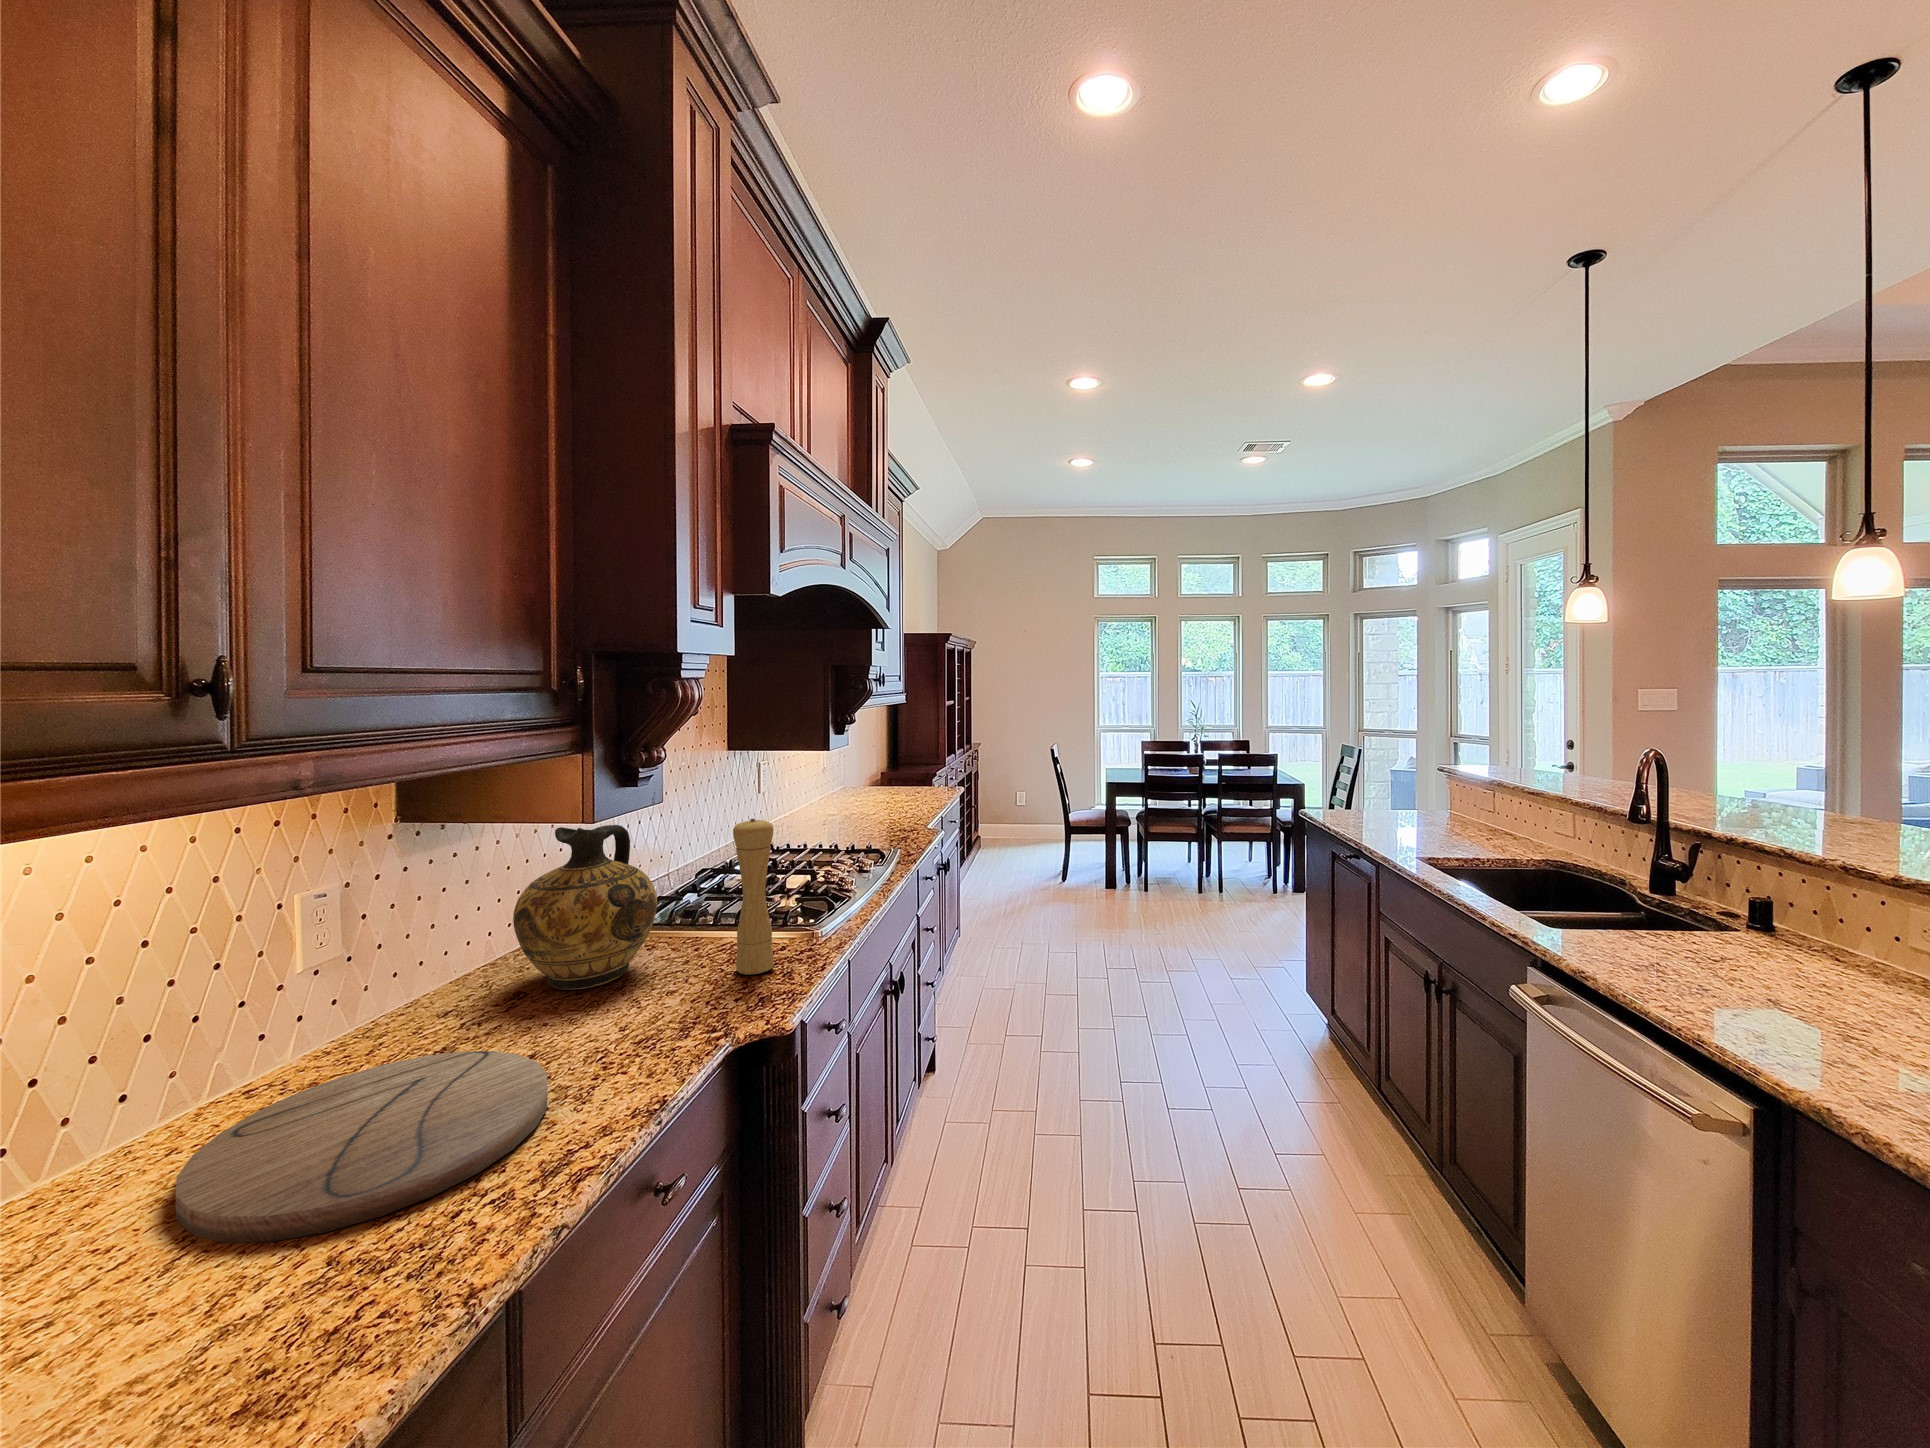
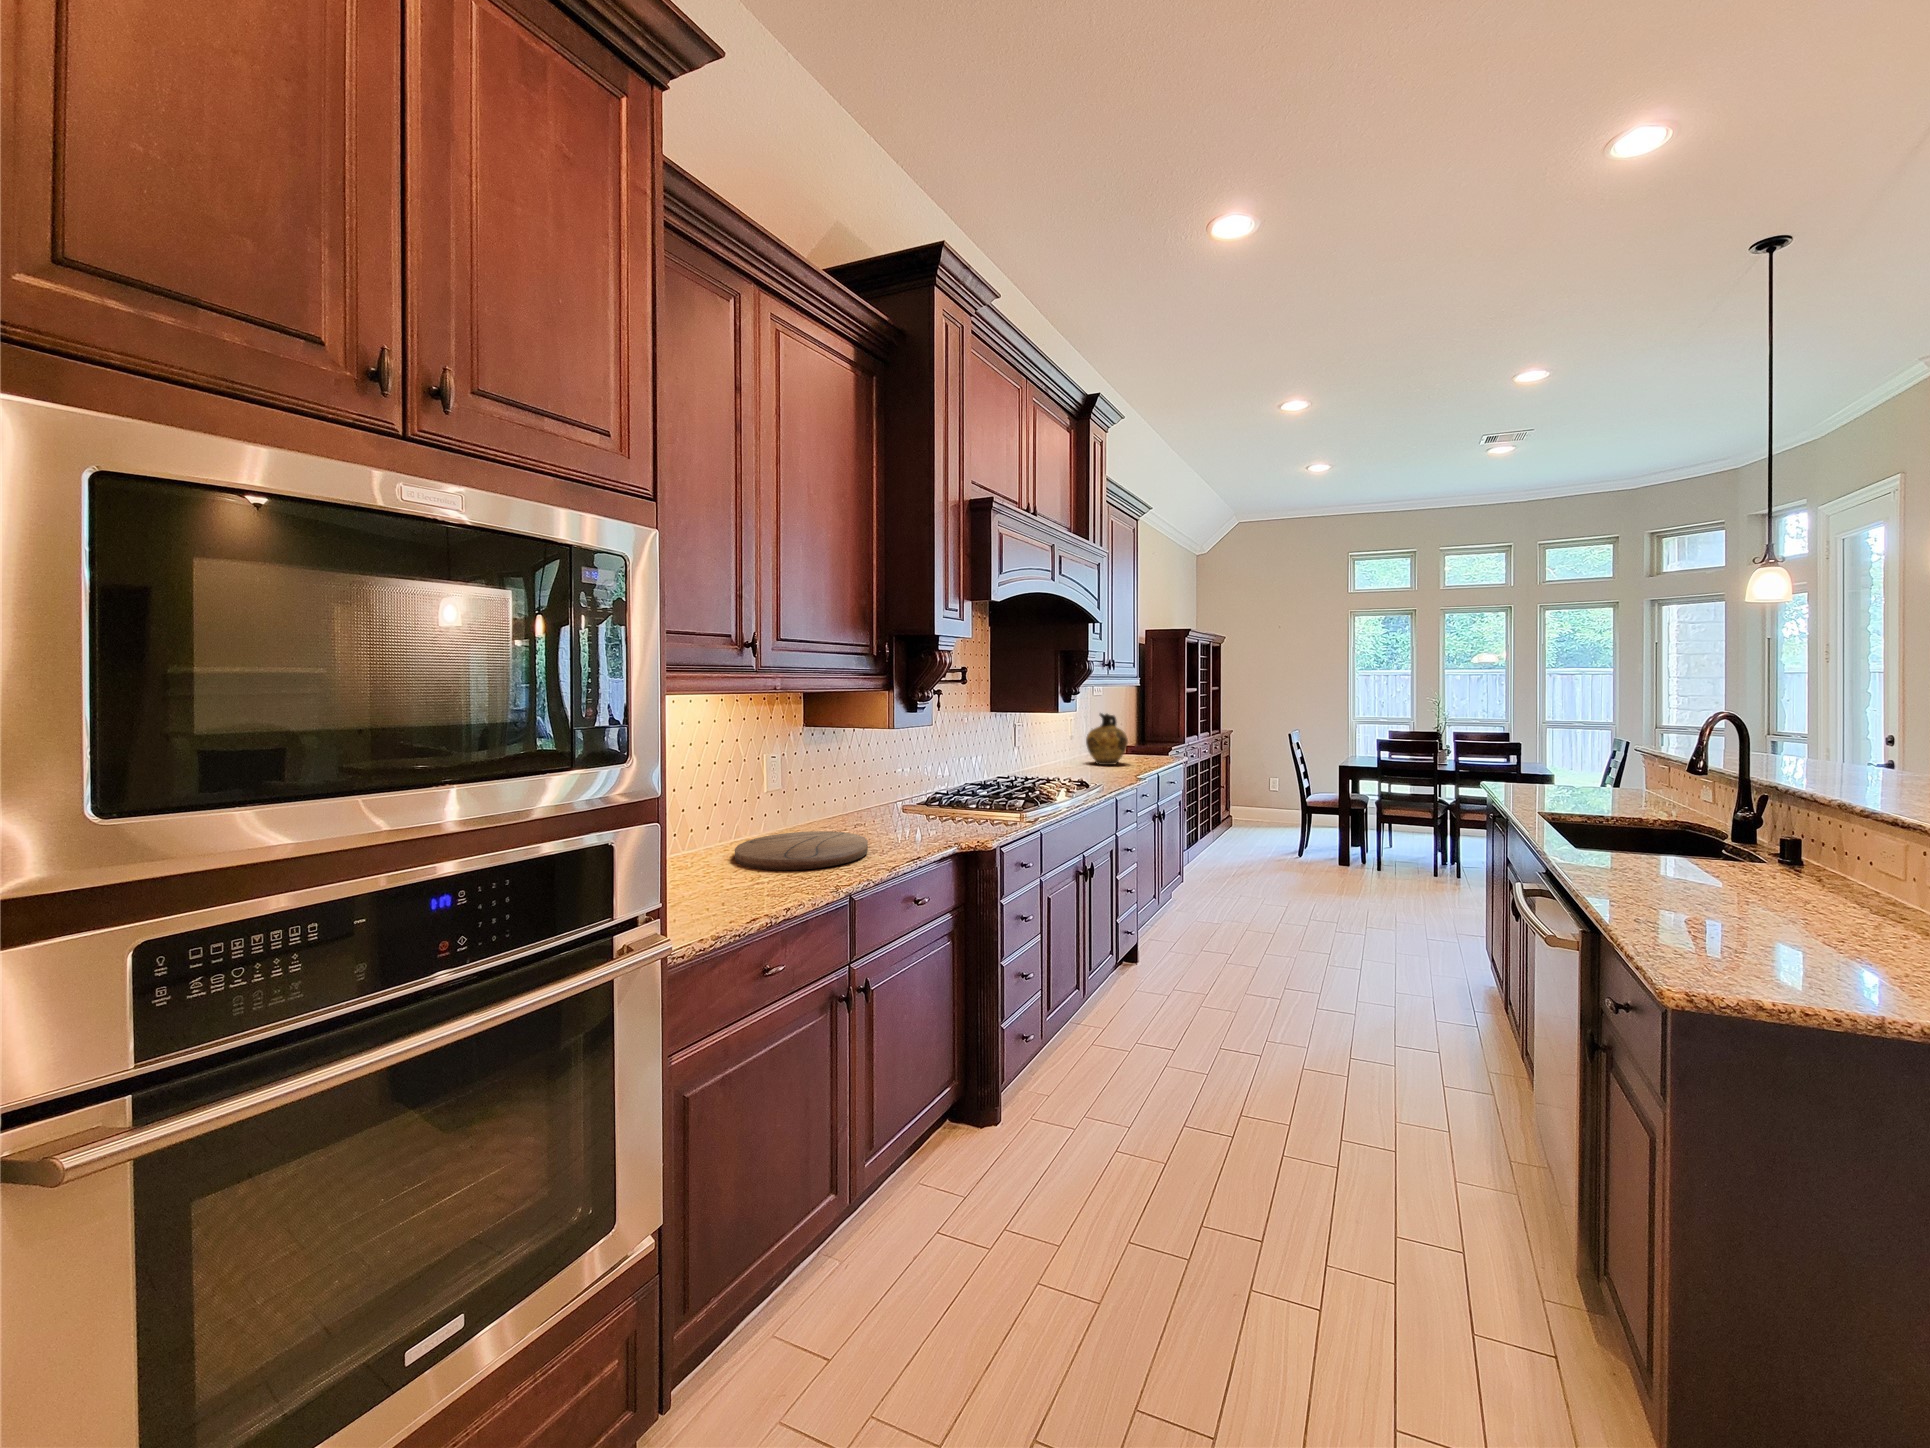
pepper mill: present [733,819,773,975] -> none [968,736,991,827]
ceramic jug: present [513,825,657,990] -> present [1086,713,1128,765]

